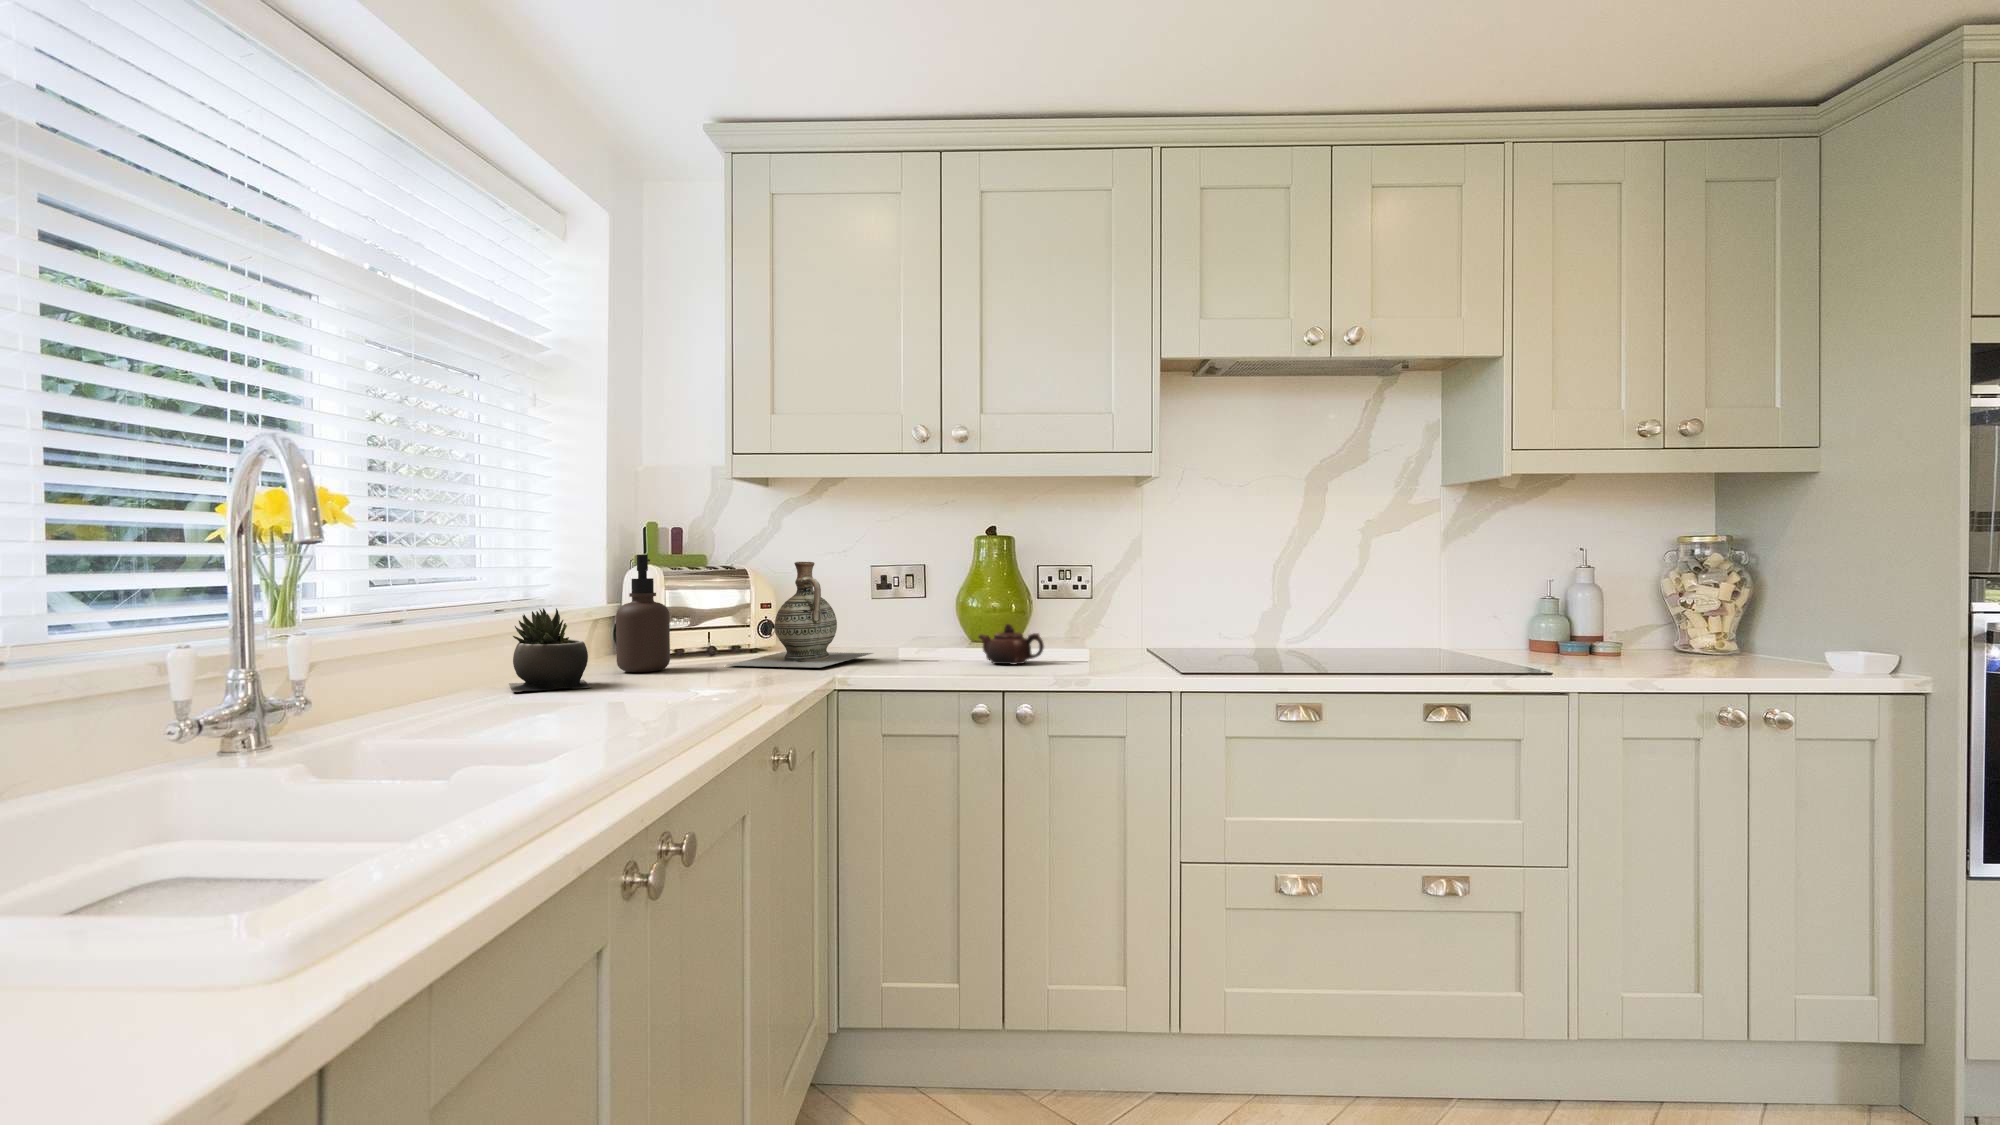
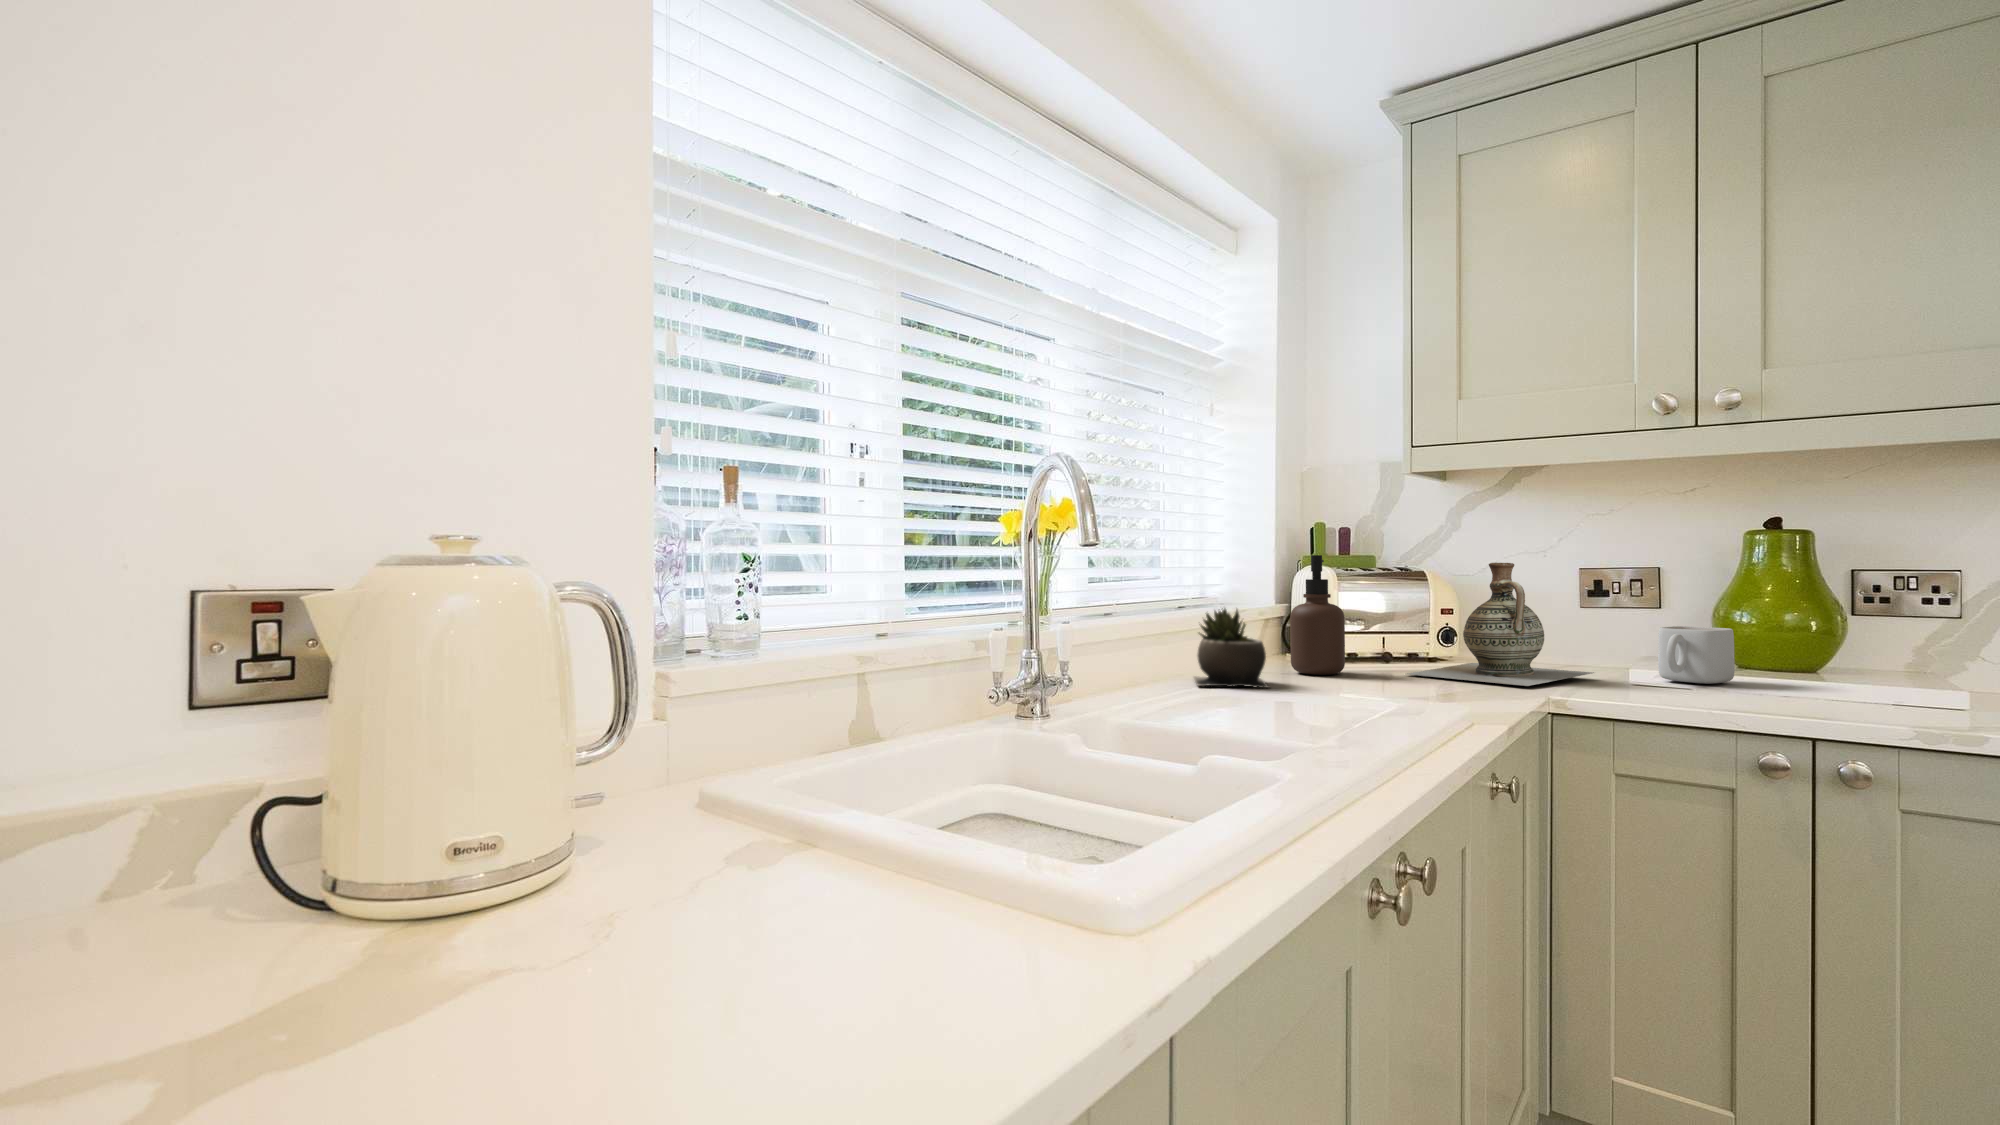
mug: none [917,612,965,656] -> present [1658,626,1735,684]
teapot: present [979,624,1044,665] -> none [1768,648,1896,705]

